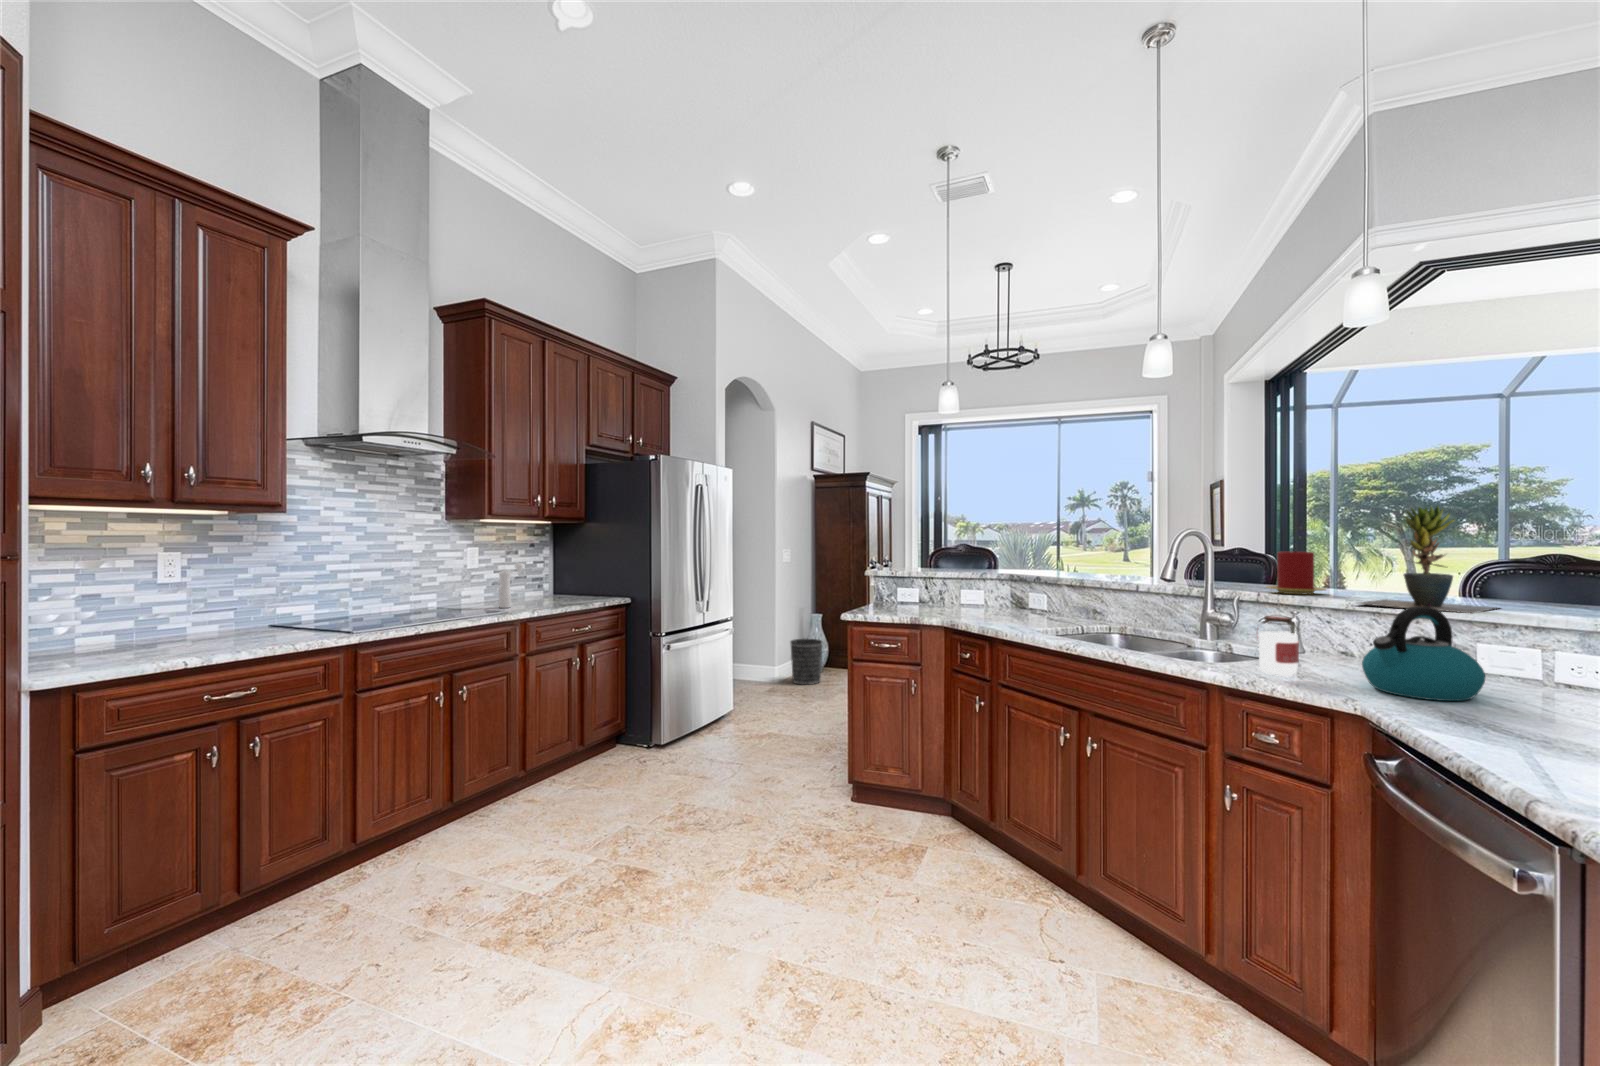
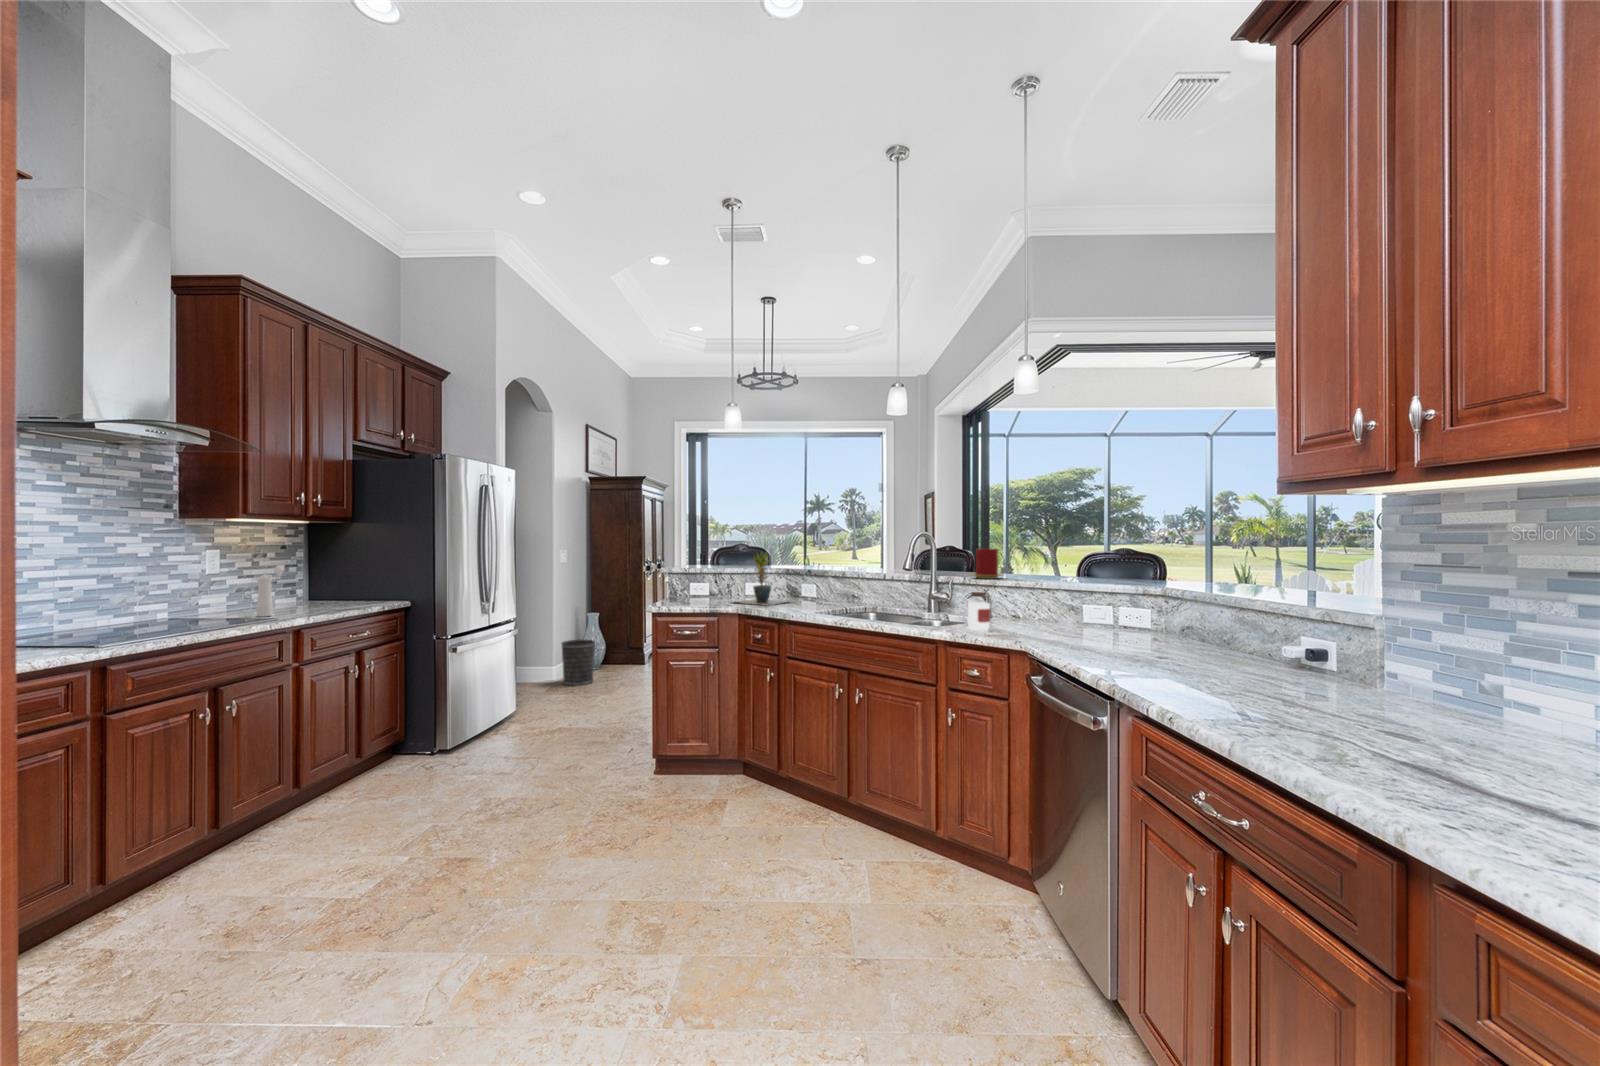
potted plant: present [1359,506,1497,613] -> present [737,552,787,606]
kettle: present [1362,606,1485,701] -> none [1024,582,1083,638]

